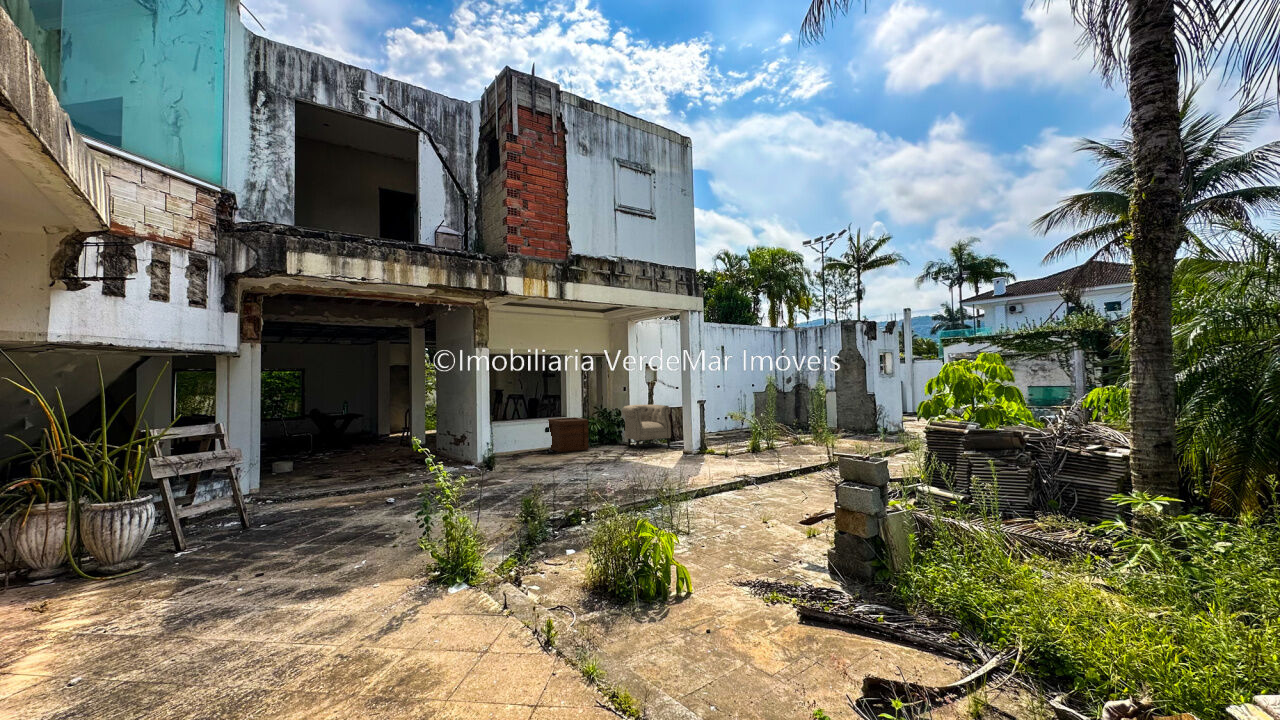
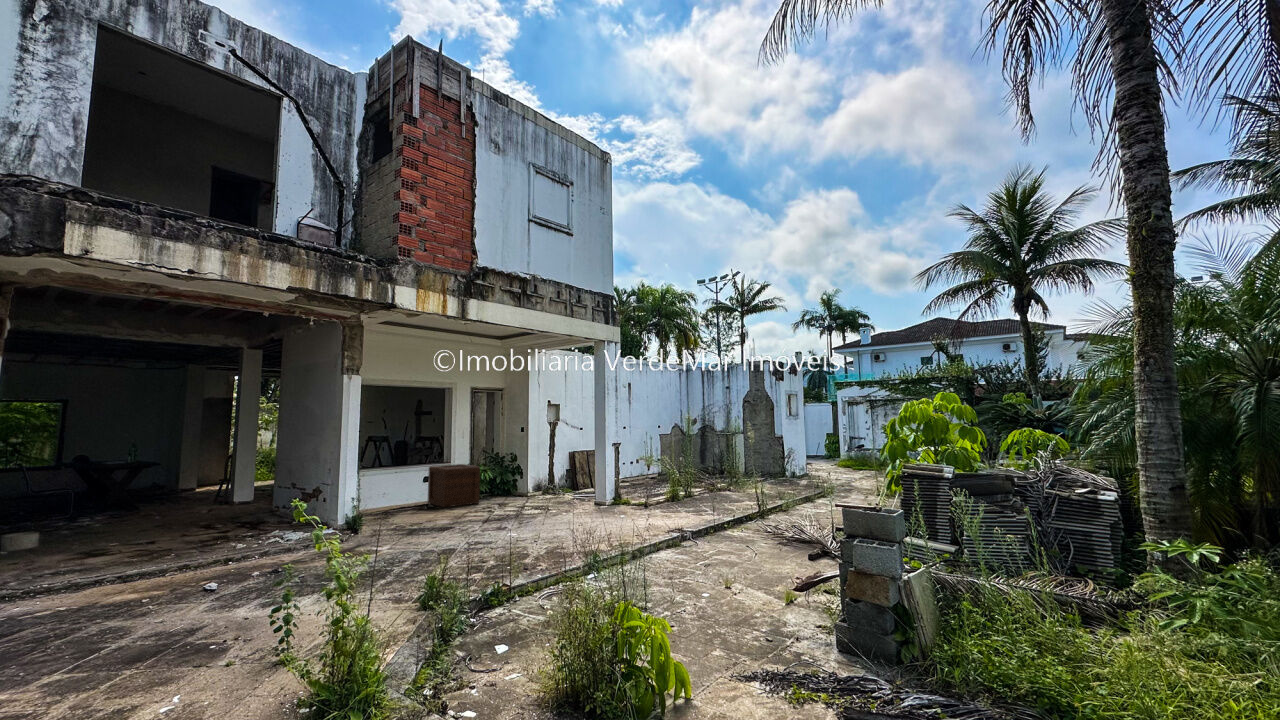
chair: present [622,405,671,449] -> none [520,449,577,501]

